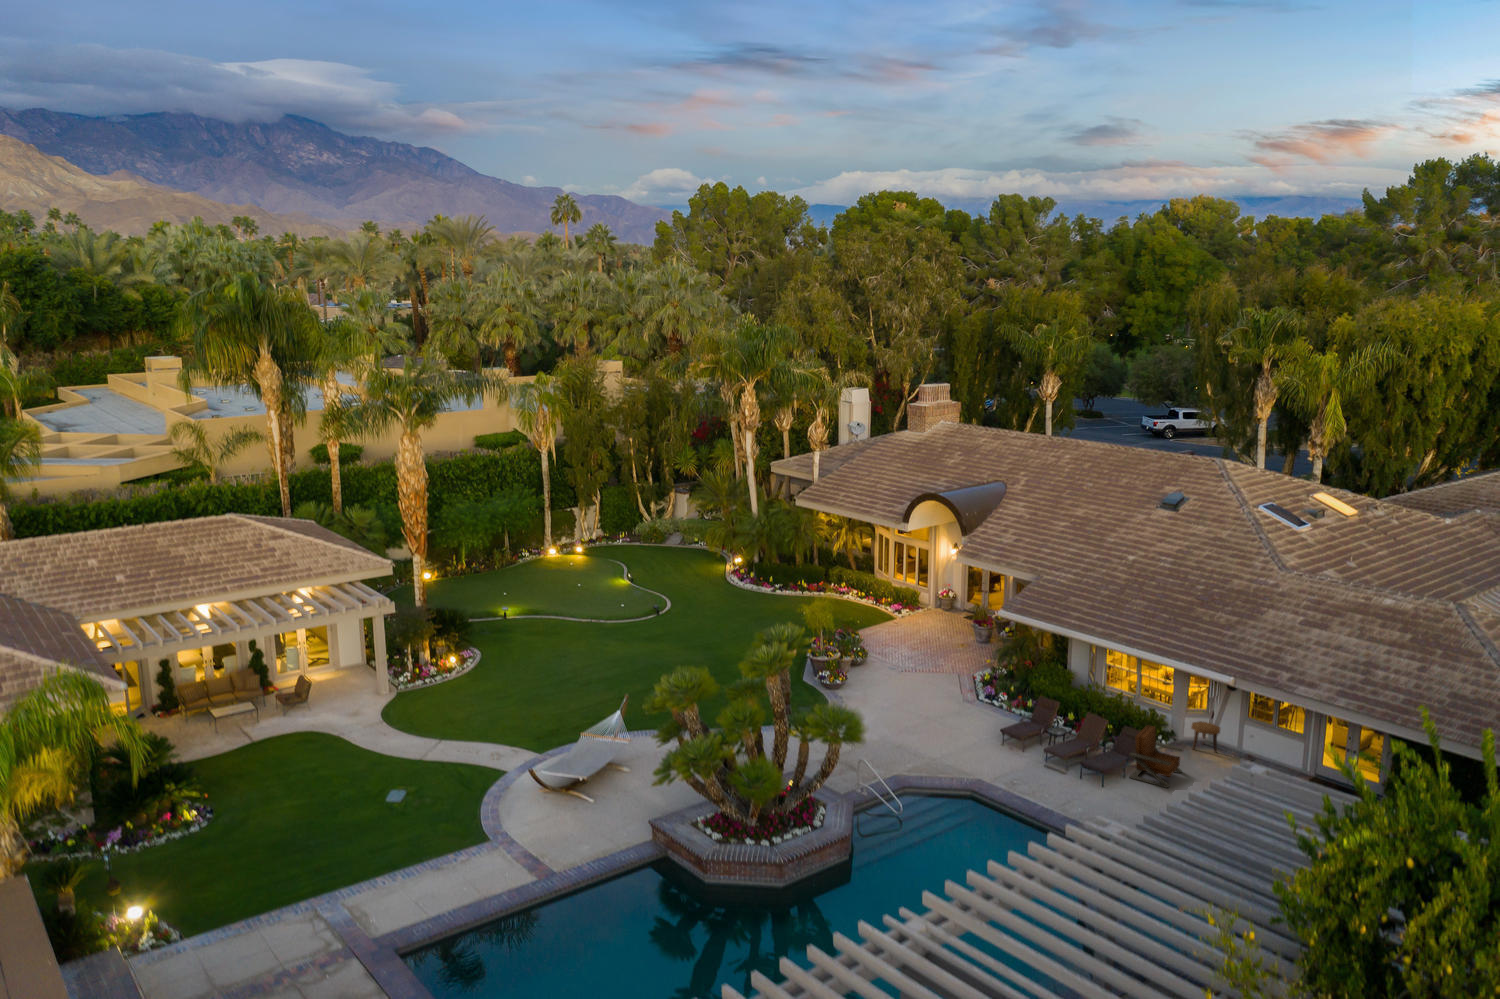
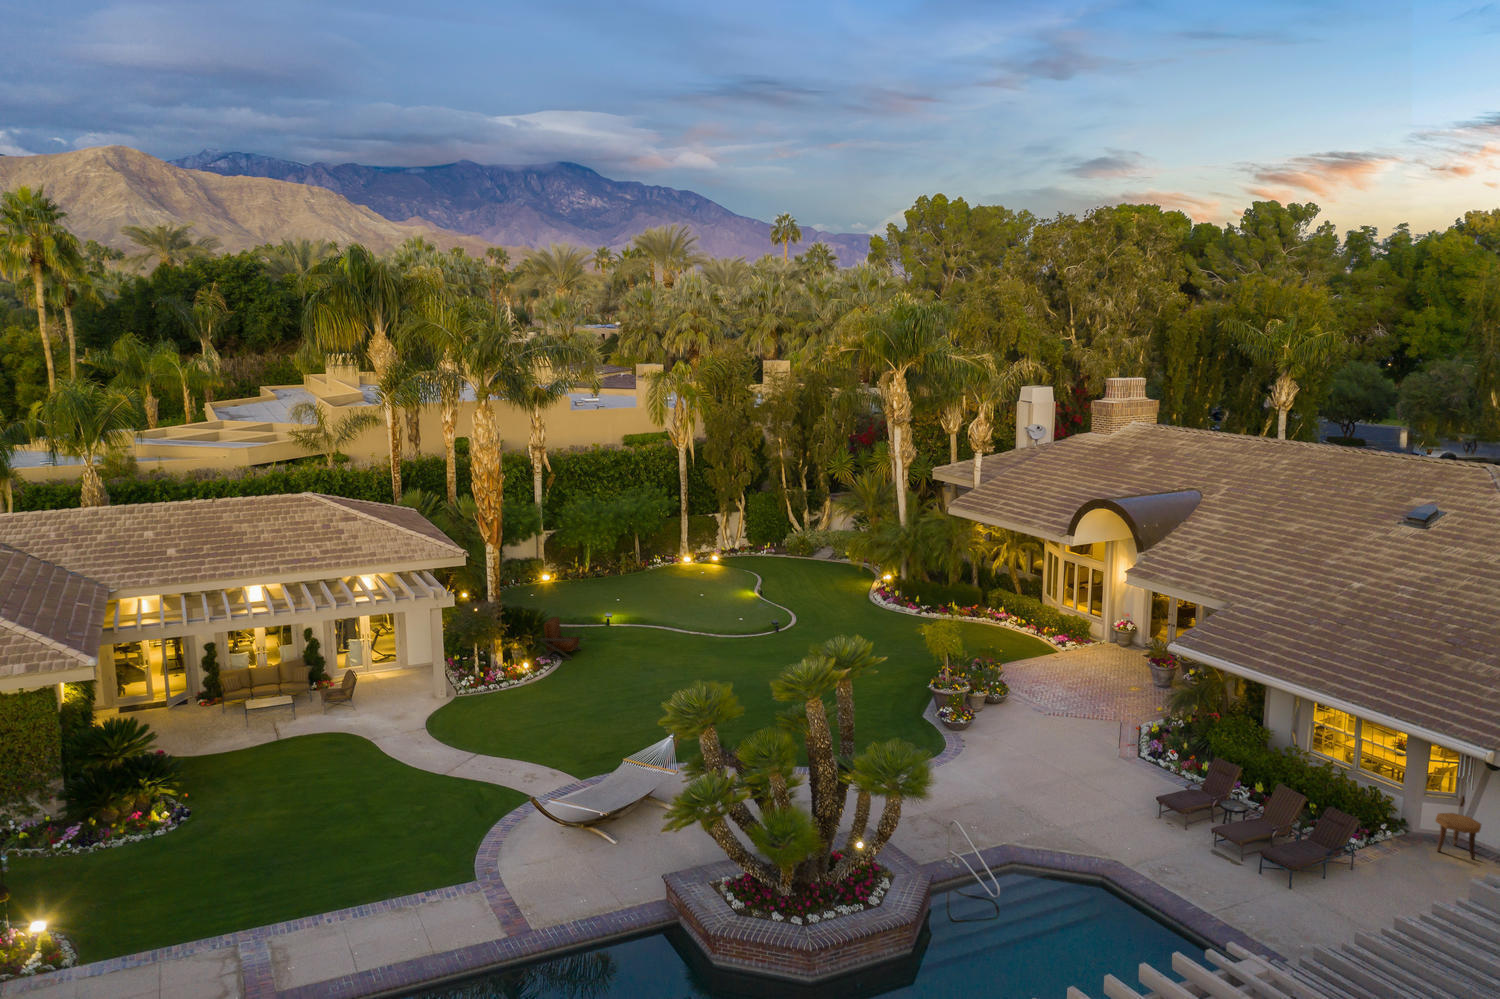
lounge chair: present [1129,725,1183,788] -> present [540,617,582,660]

